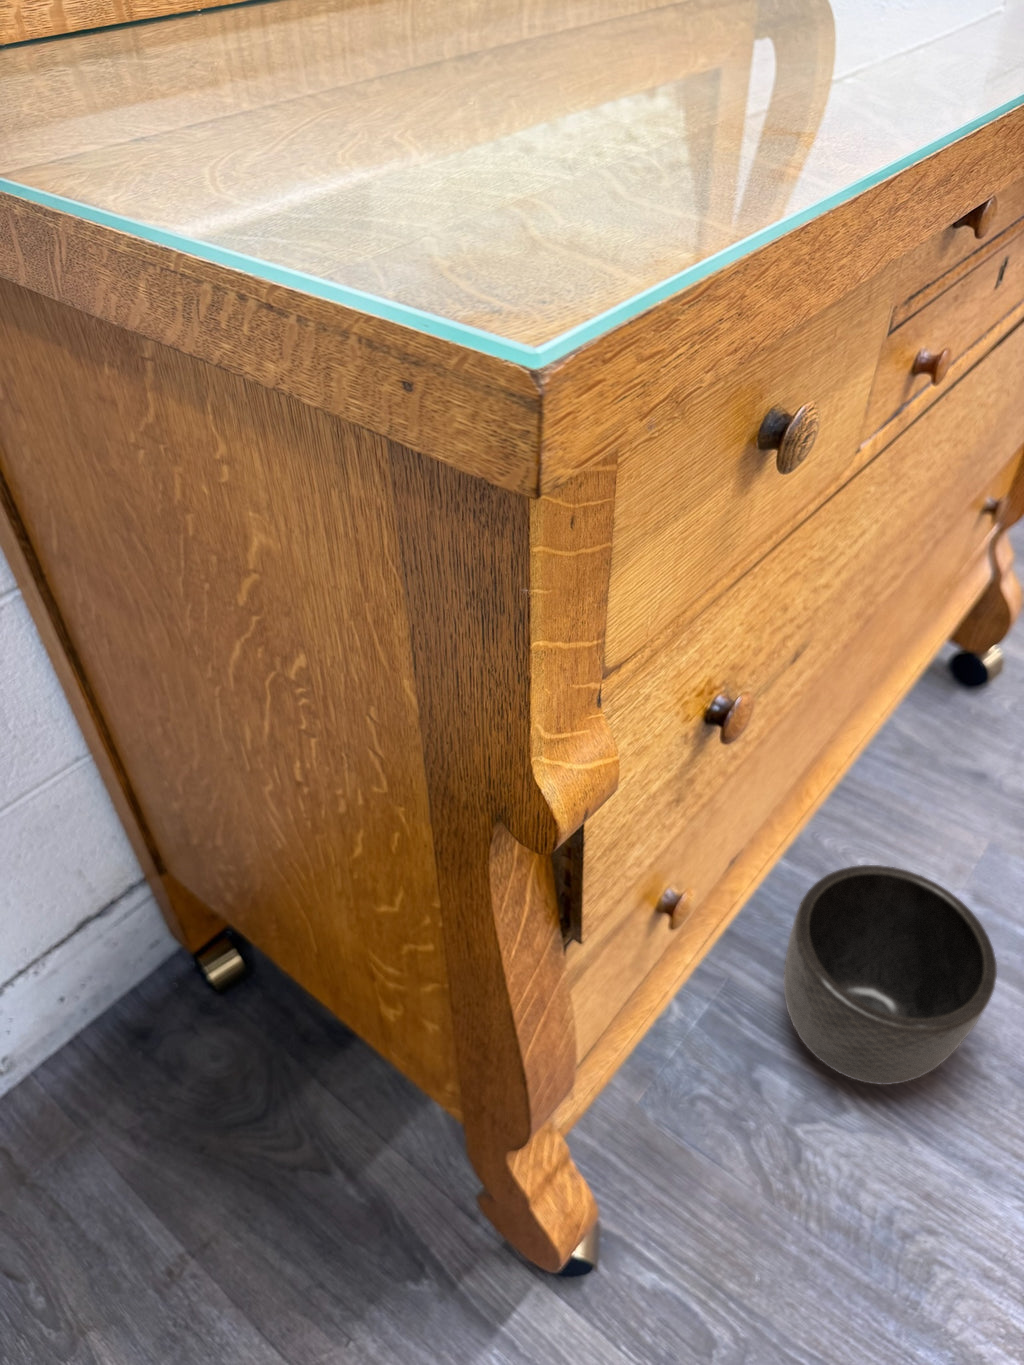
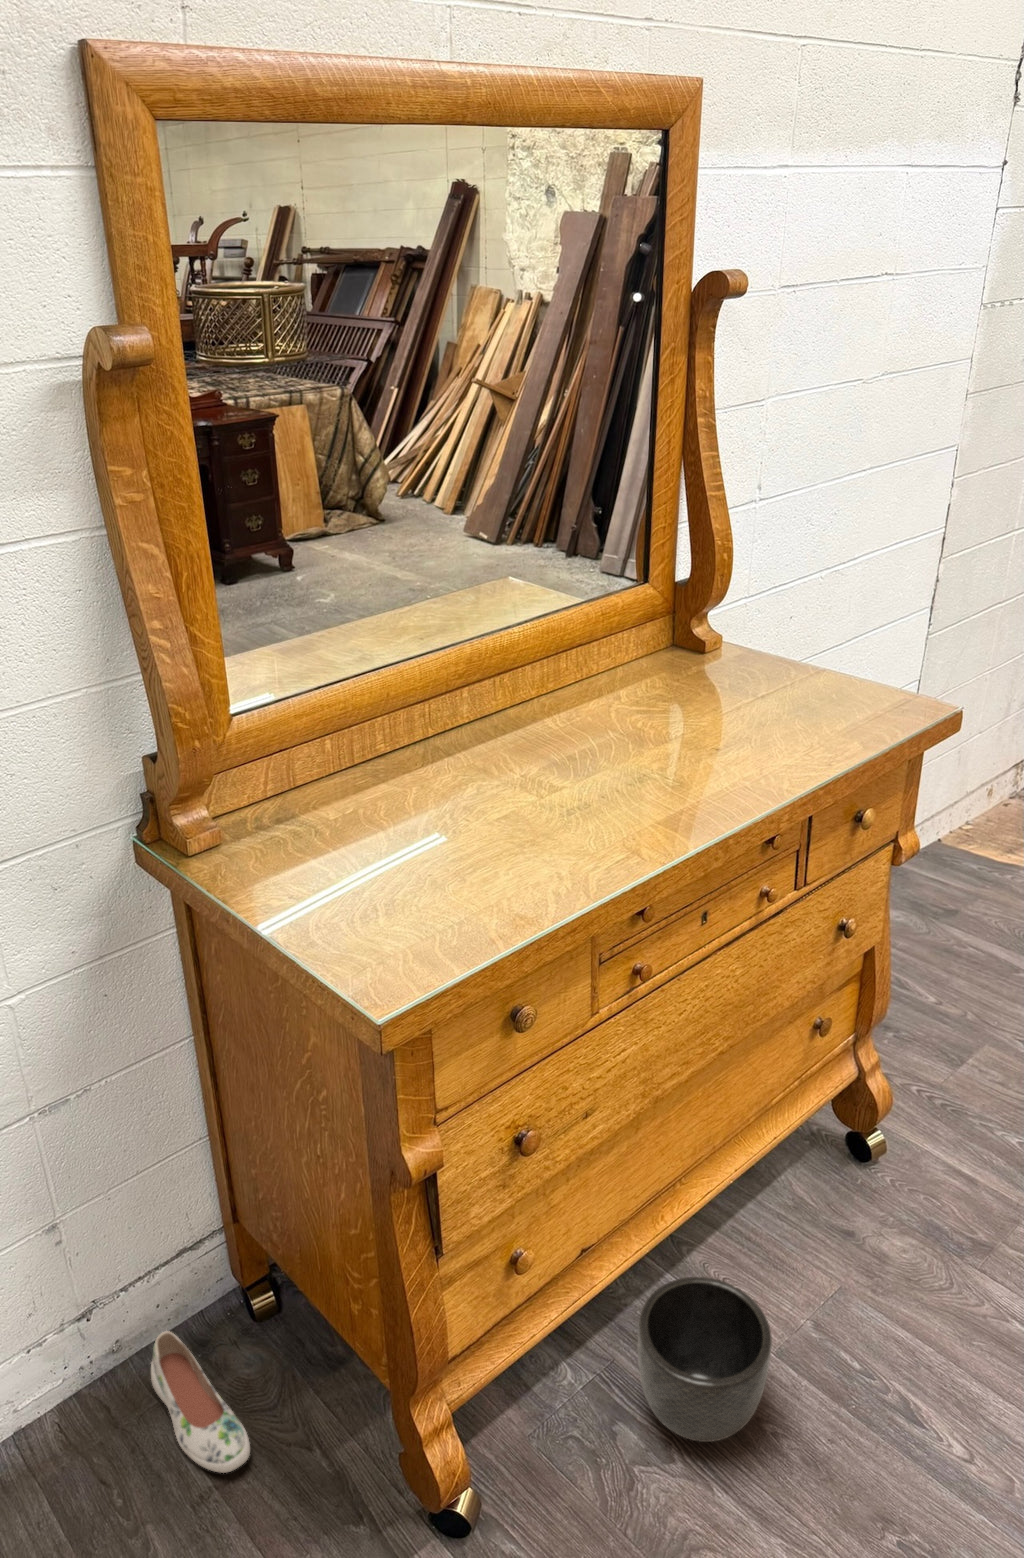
shoe: none [64,1039,239,1236] -> present [151,1331,250,1473]

